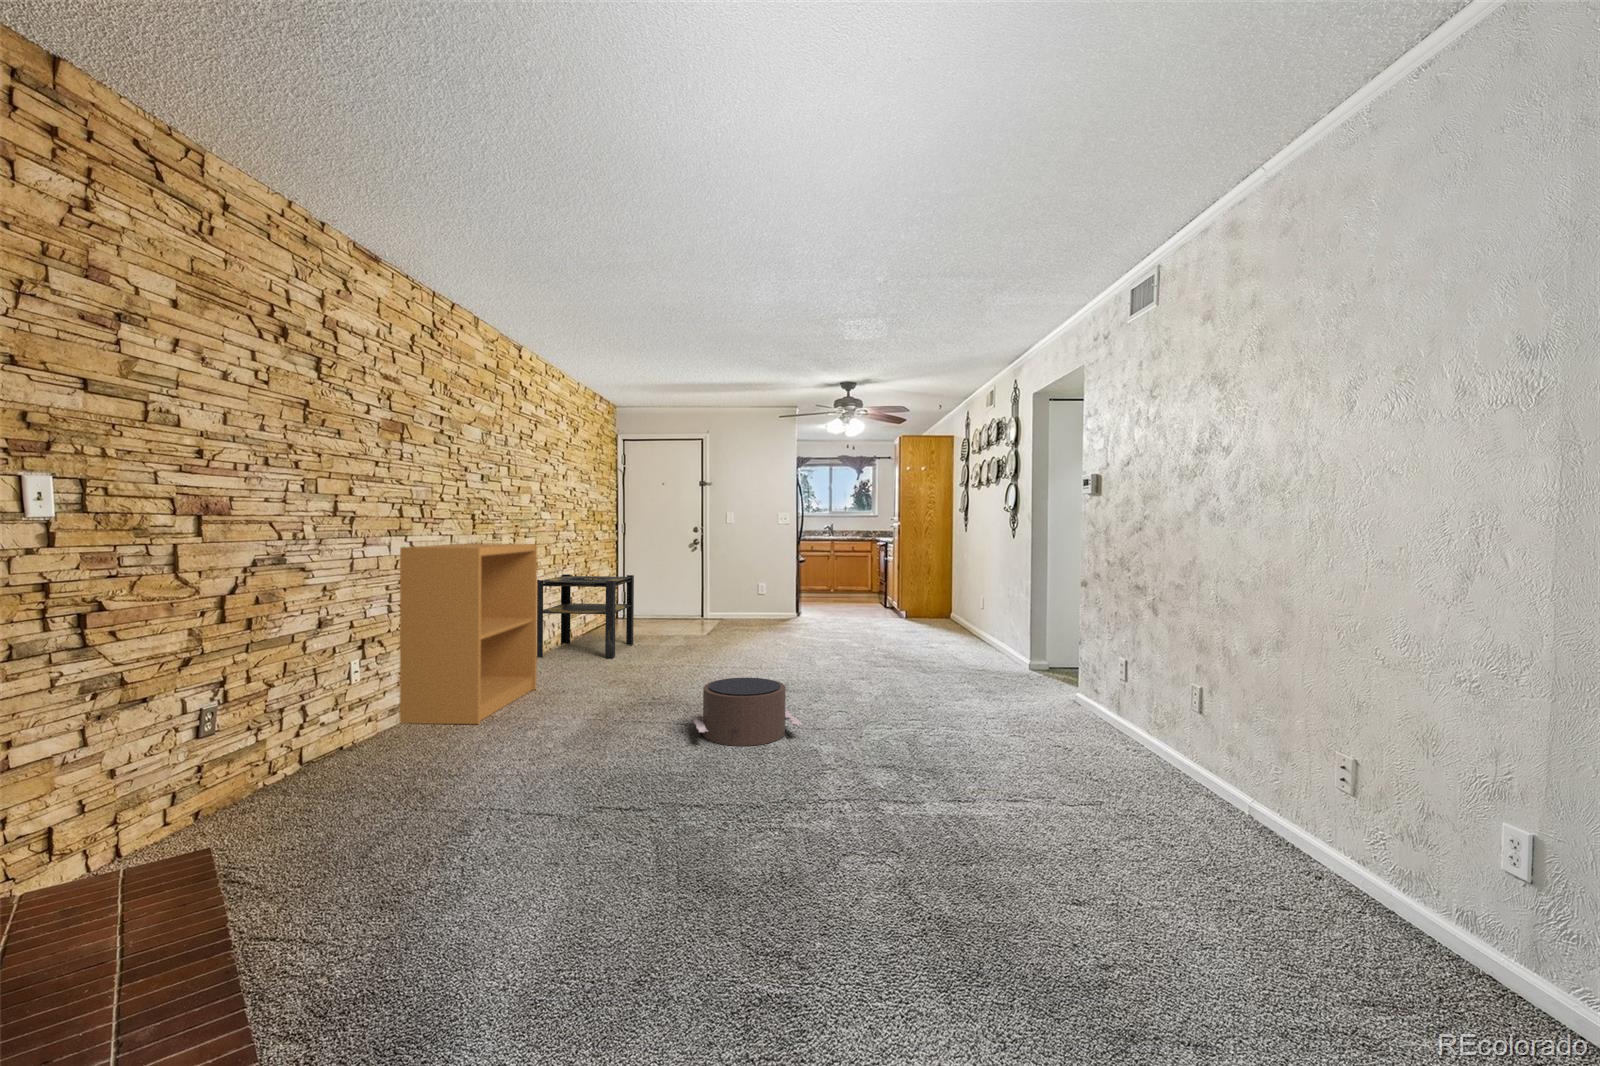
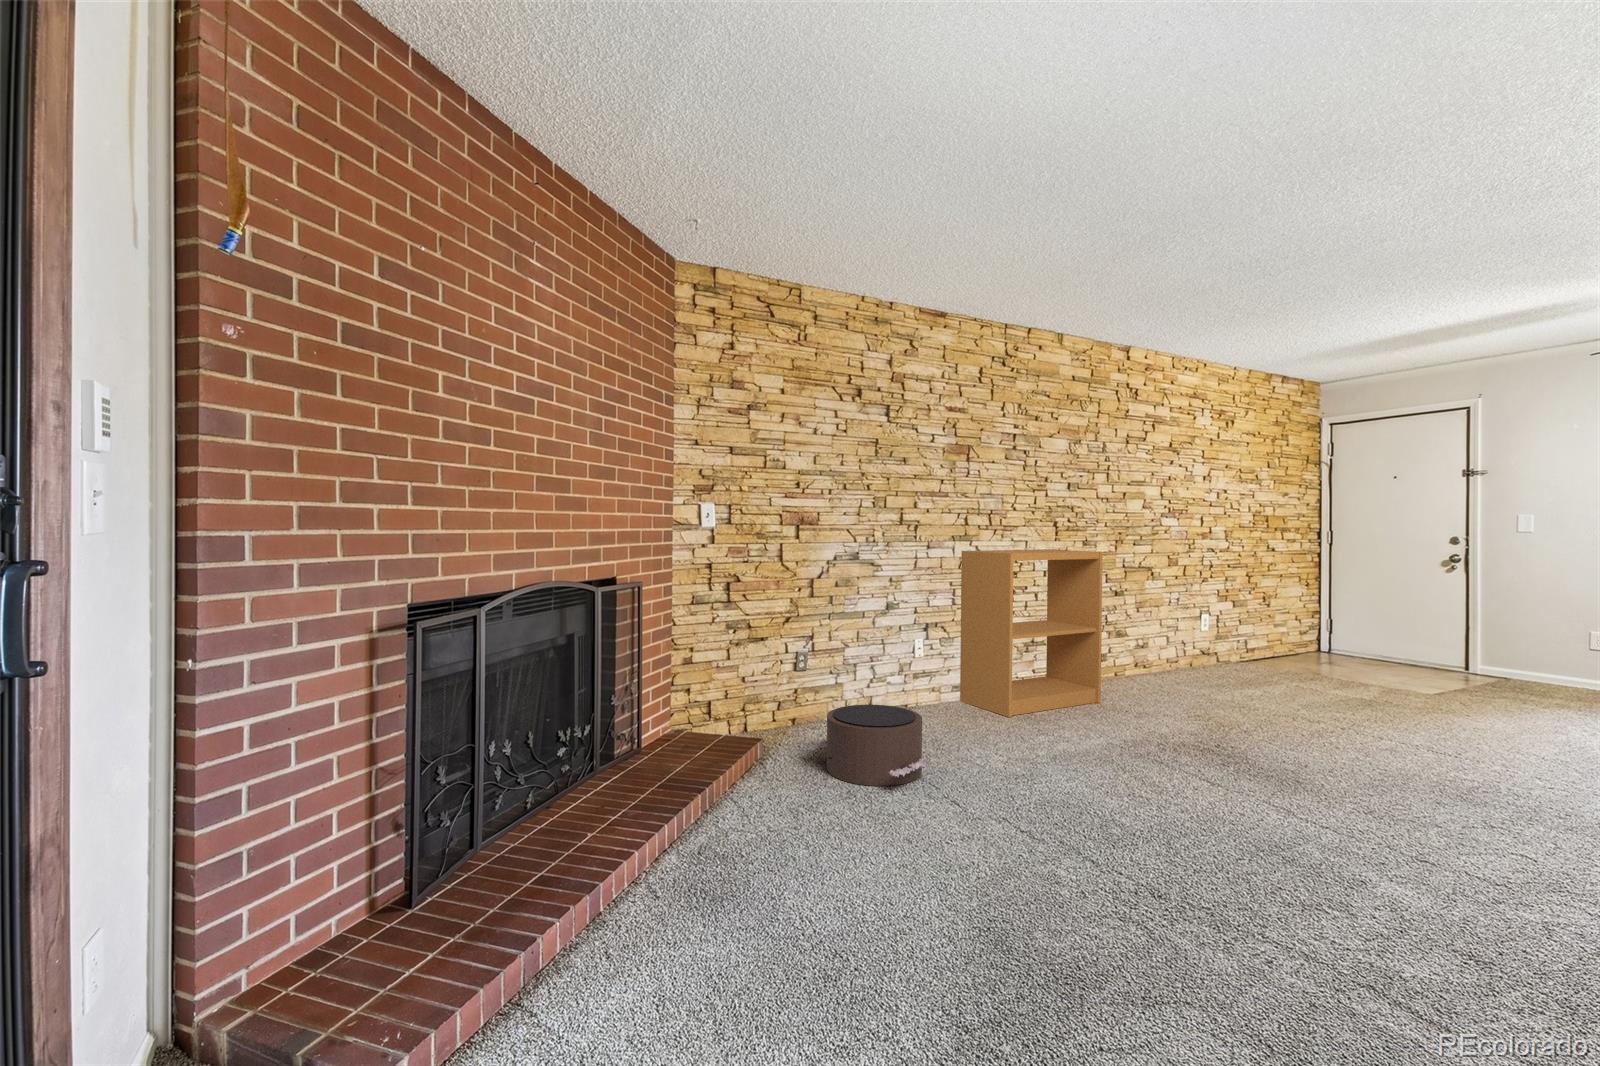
side table: present [537,574,634,658] -> none [1148,589,1287,692]
pouf: present [693,678,802,746] -> present [807,705,932,786]

